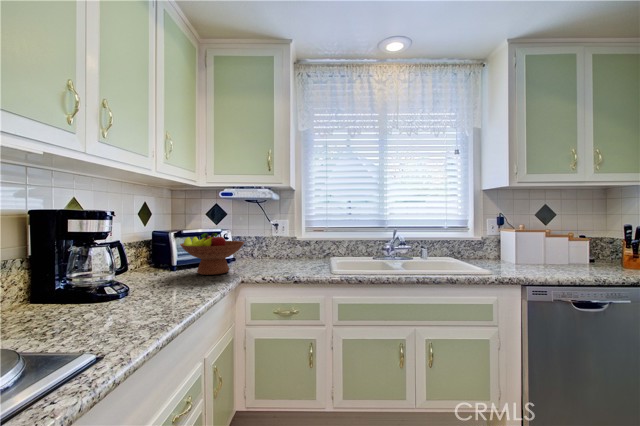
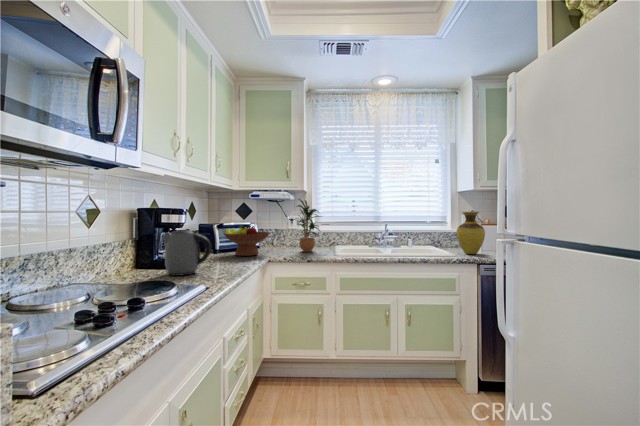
potted plant: none [276,198,316,267] -> present [297,199,320,252]
vase: none [488,215,527,270] -> present [457,212,485,254]
kettle: none [59,246,143,320] -> present [162,230,211,276]

